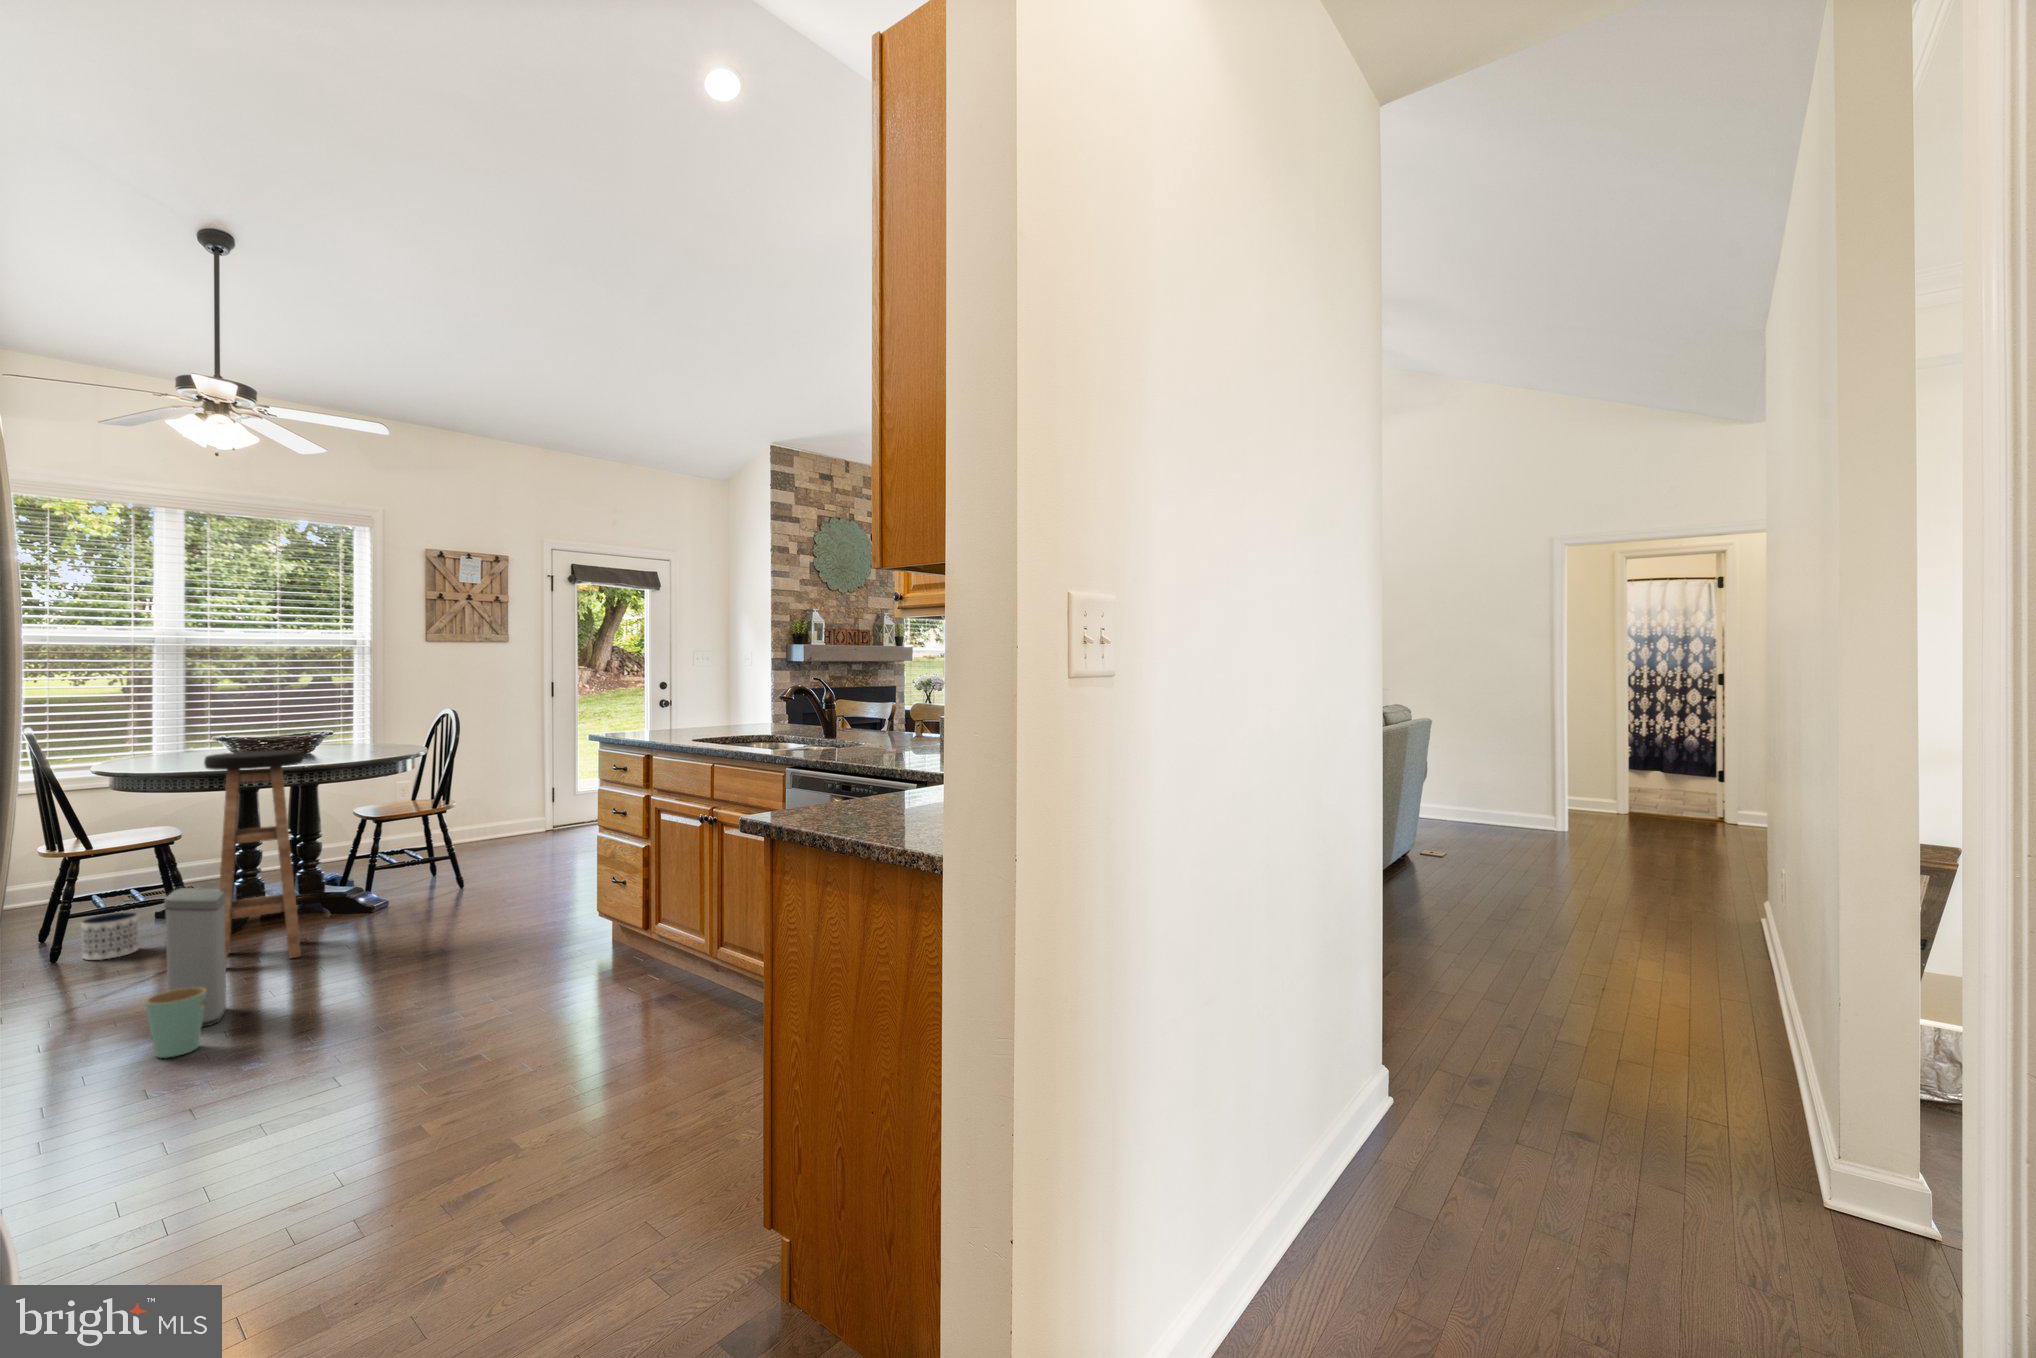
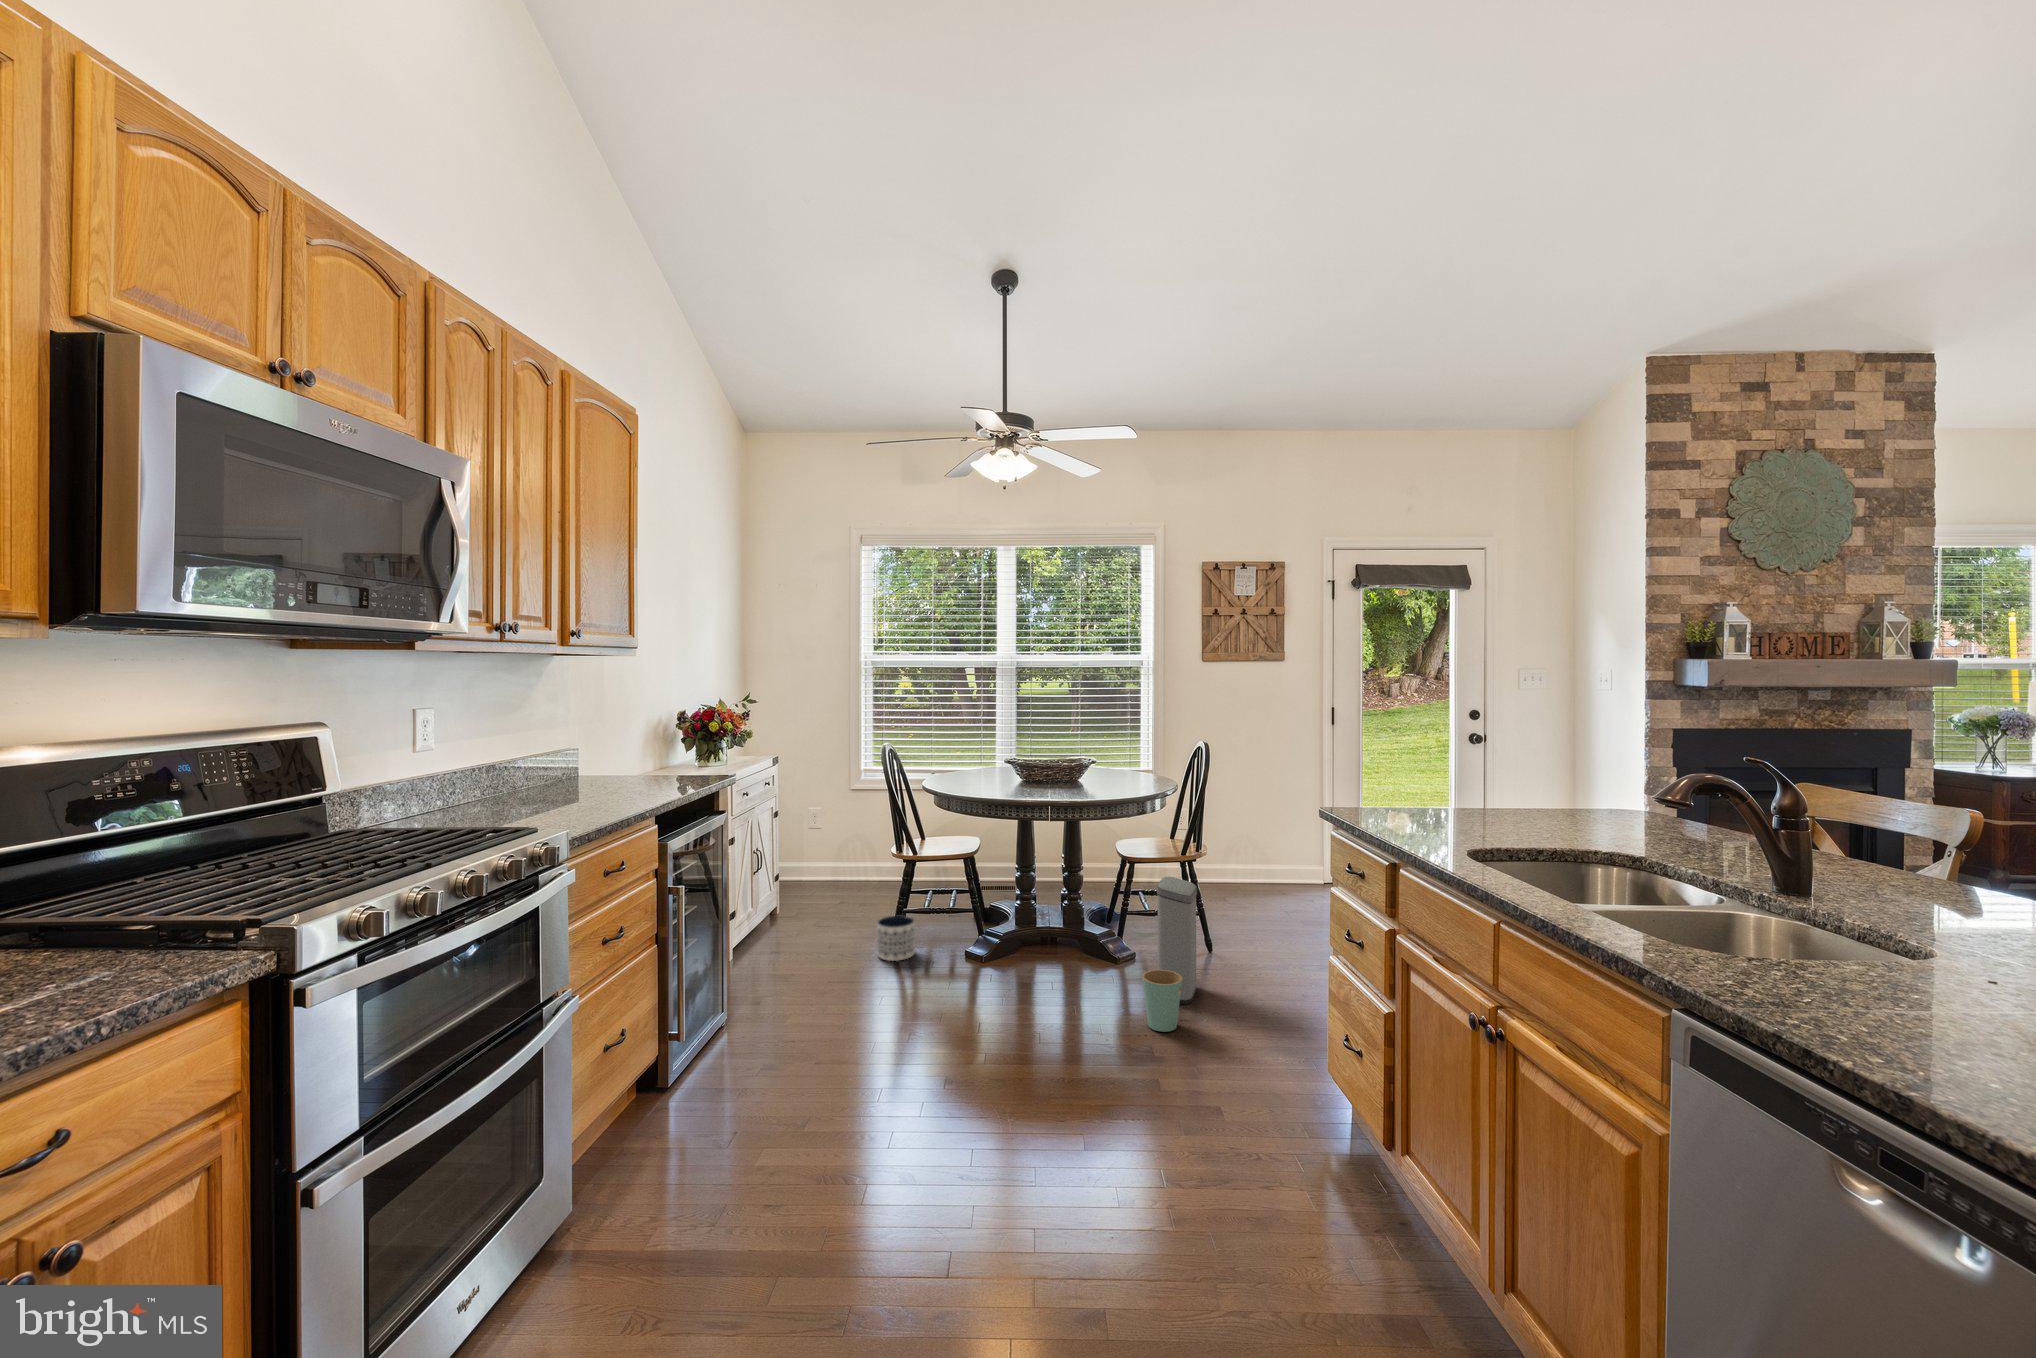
bar stool: present [204,750,303,967] -> none [927,782,1014,1019]
trash can: present [145,888,227,1058] -> present [1142,877,1197,1032]

